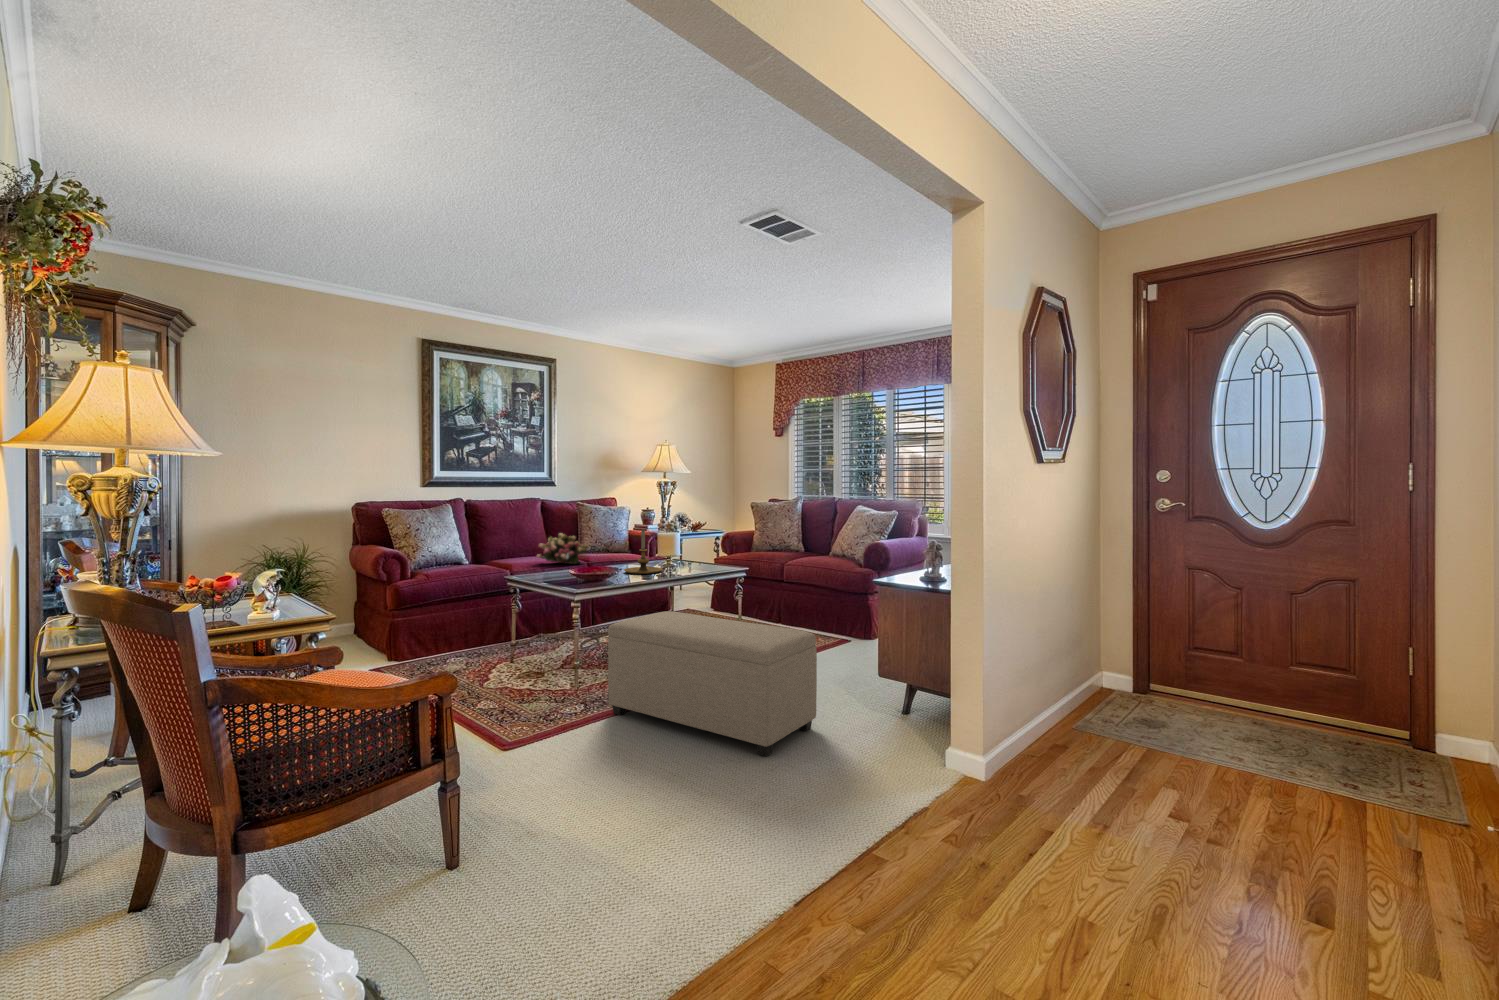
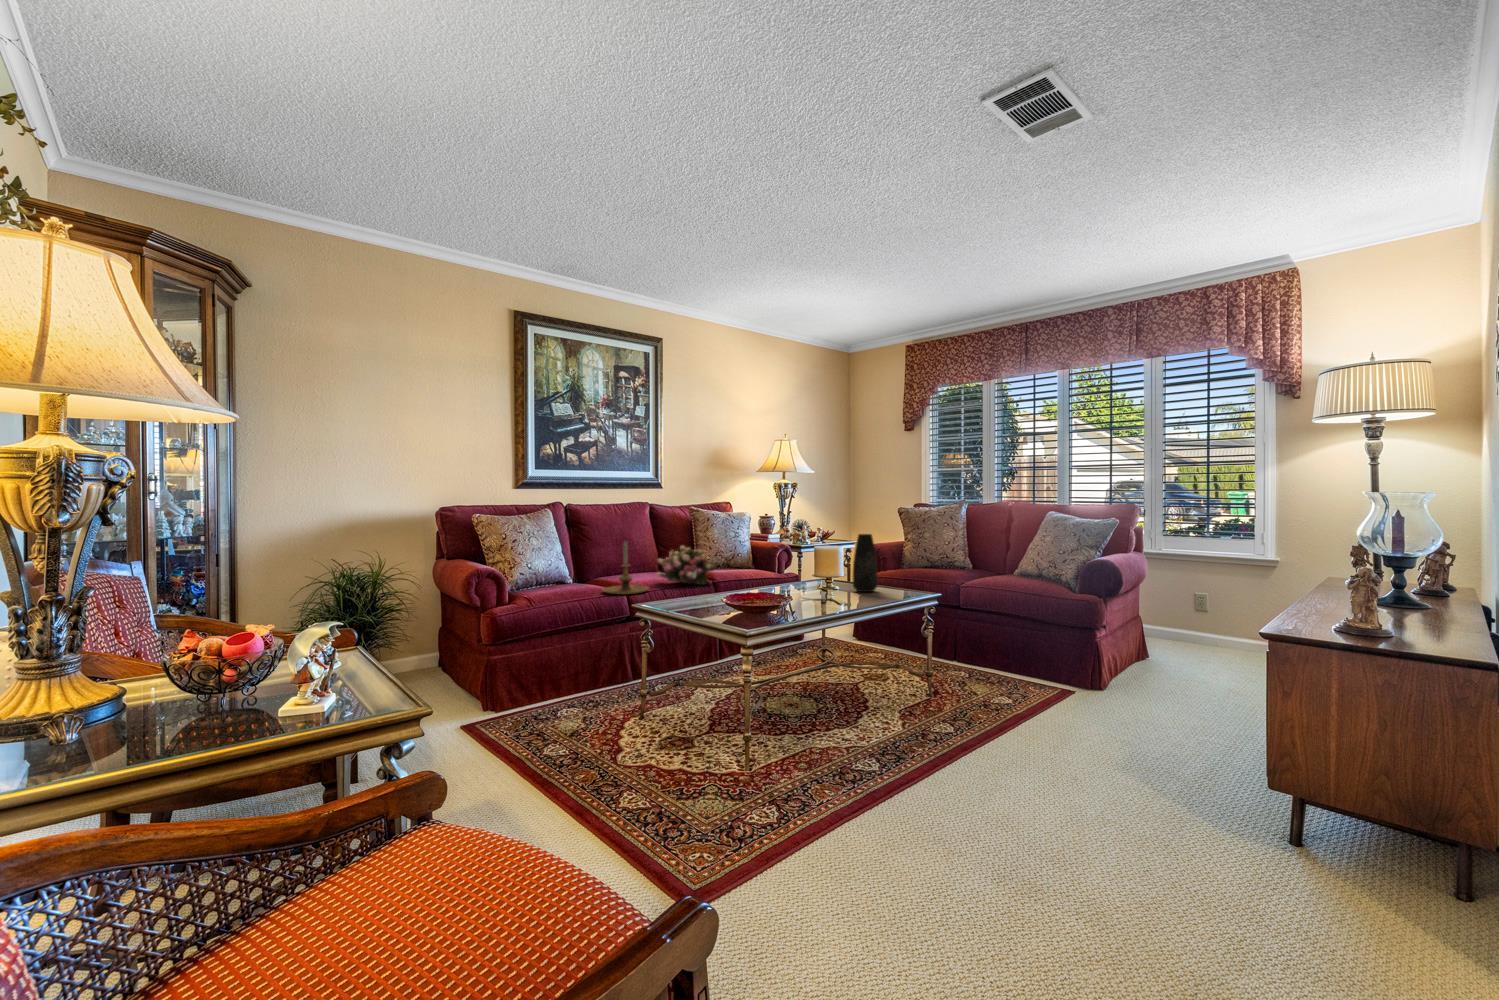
vase: none [687,523,706,568] -> present [853,534,878,592]
candle holder: present [624,529,662,574] -> present [603,541,648,595]
ottoman: present [608,611,817,756] -> none [820,662,1170,930]

